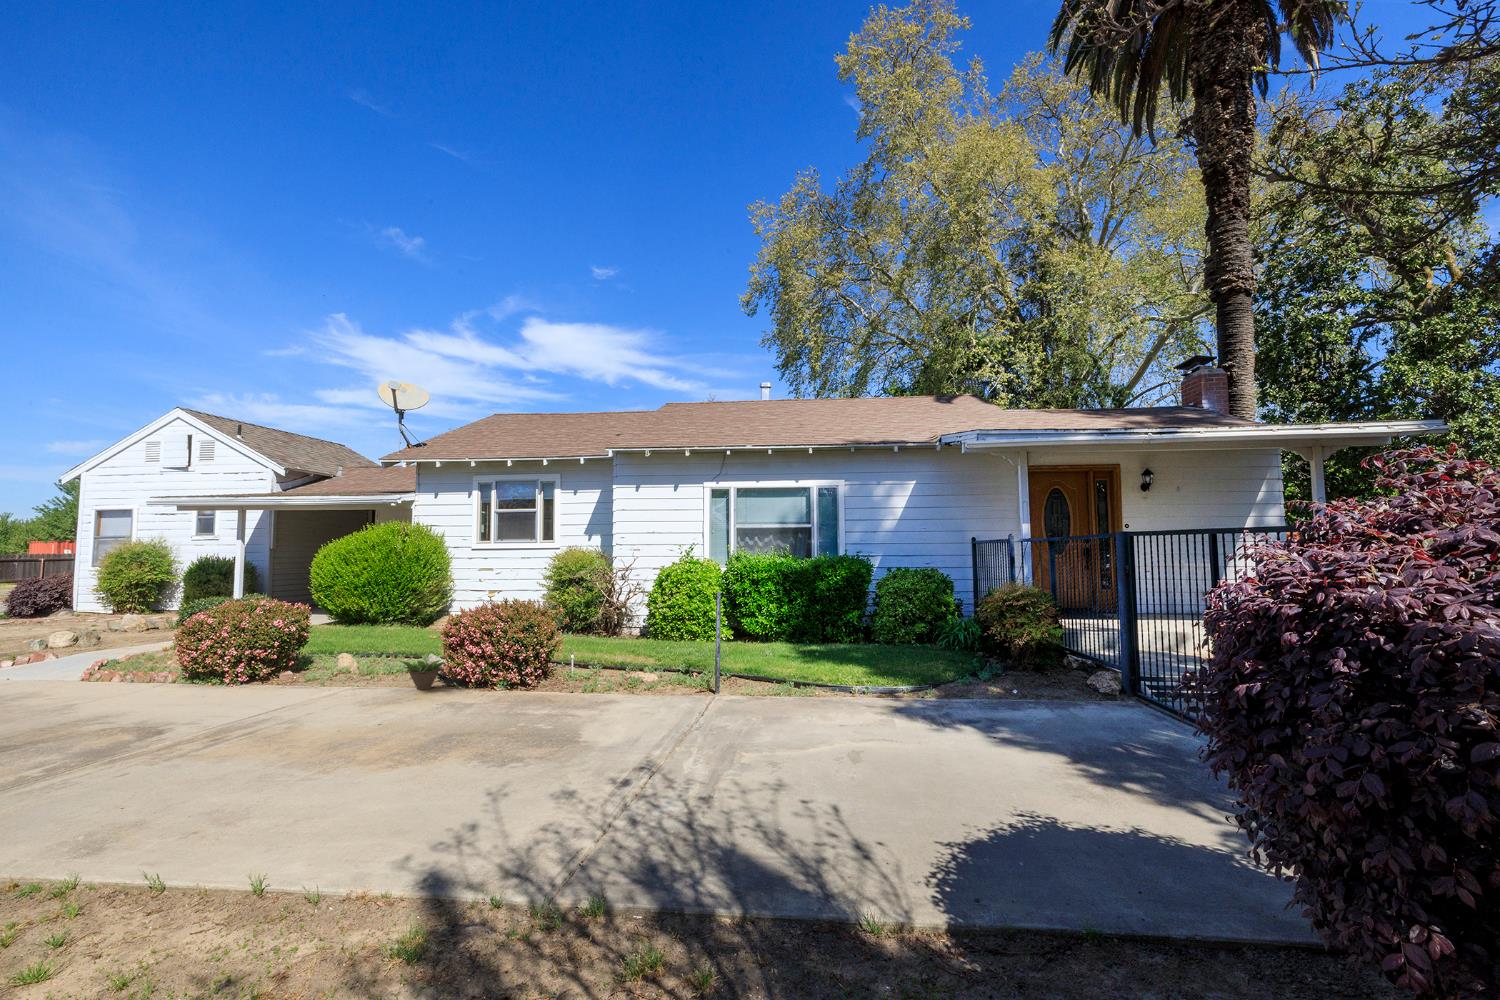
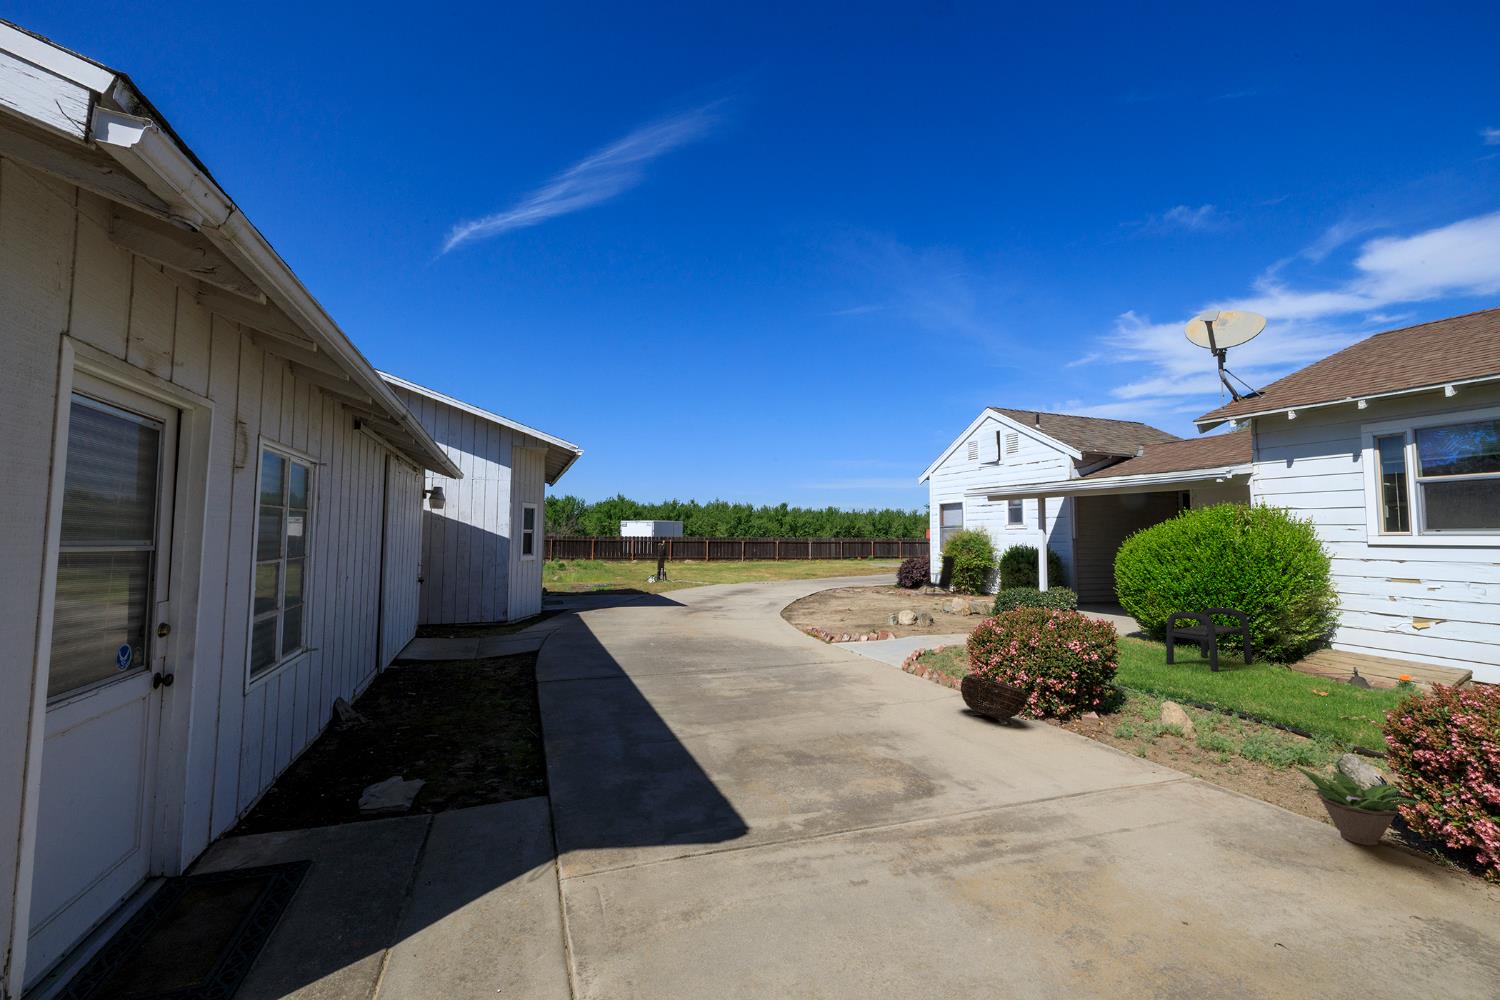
lounge chair: none [73,571,123,618] -> present [925,556,955,594]
bench: none [345,595,404,640] -> present [1166,607,1252,671]
basket: none [173,657,236,688] -> present [961,674,1027,719]

